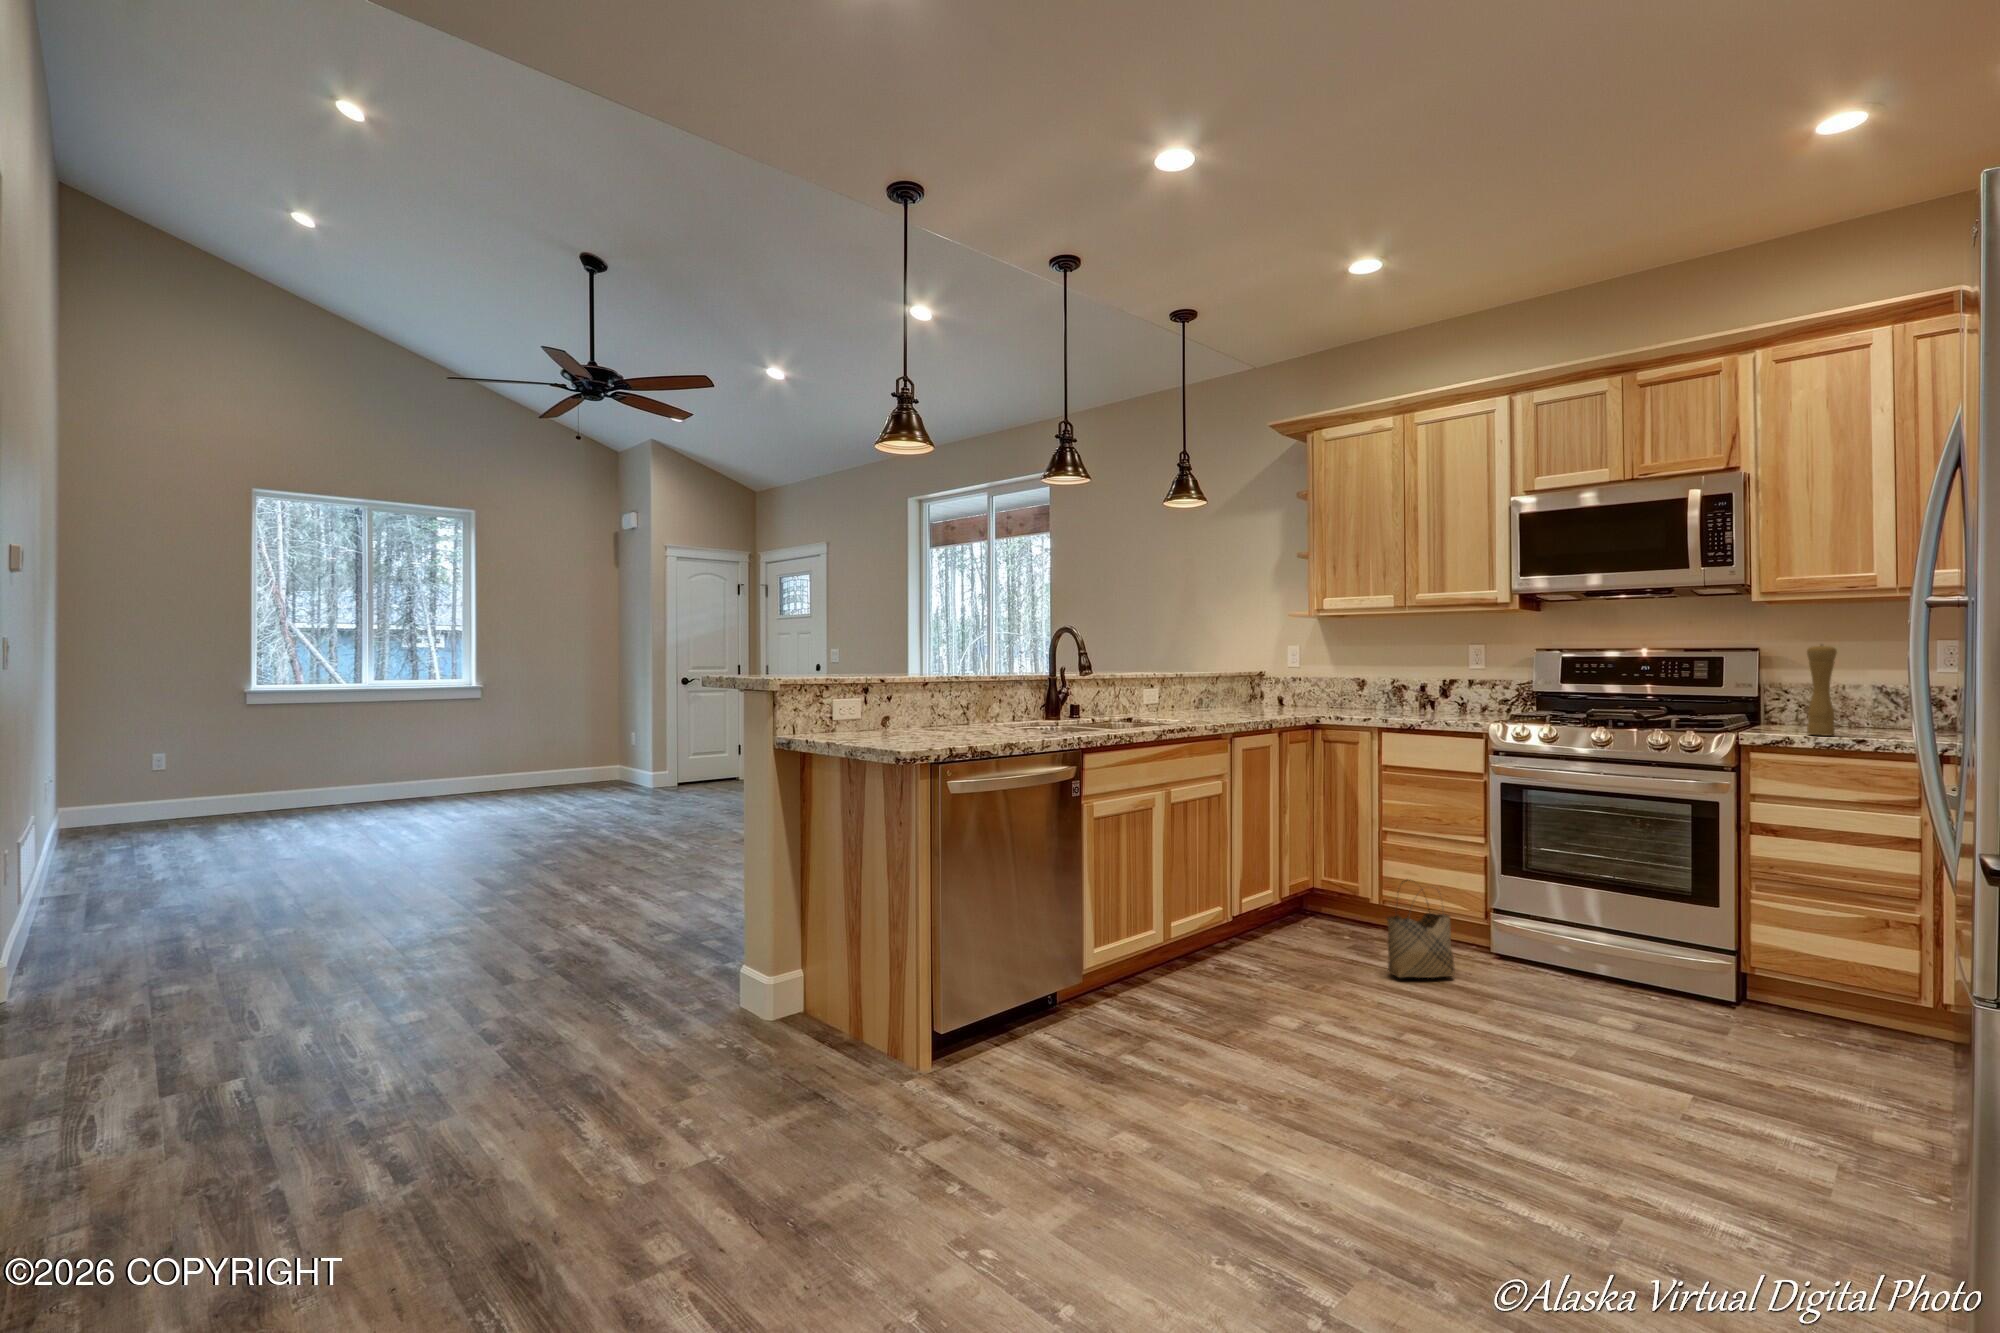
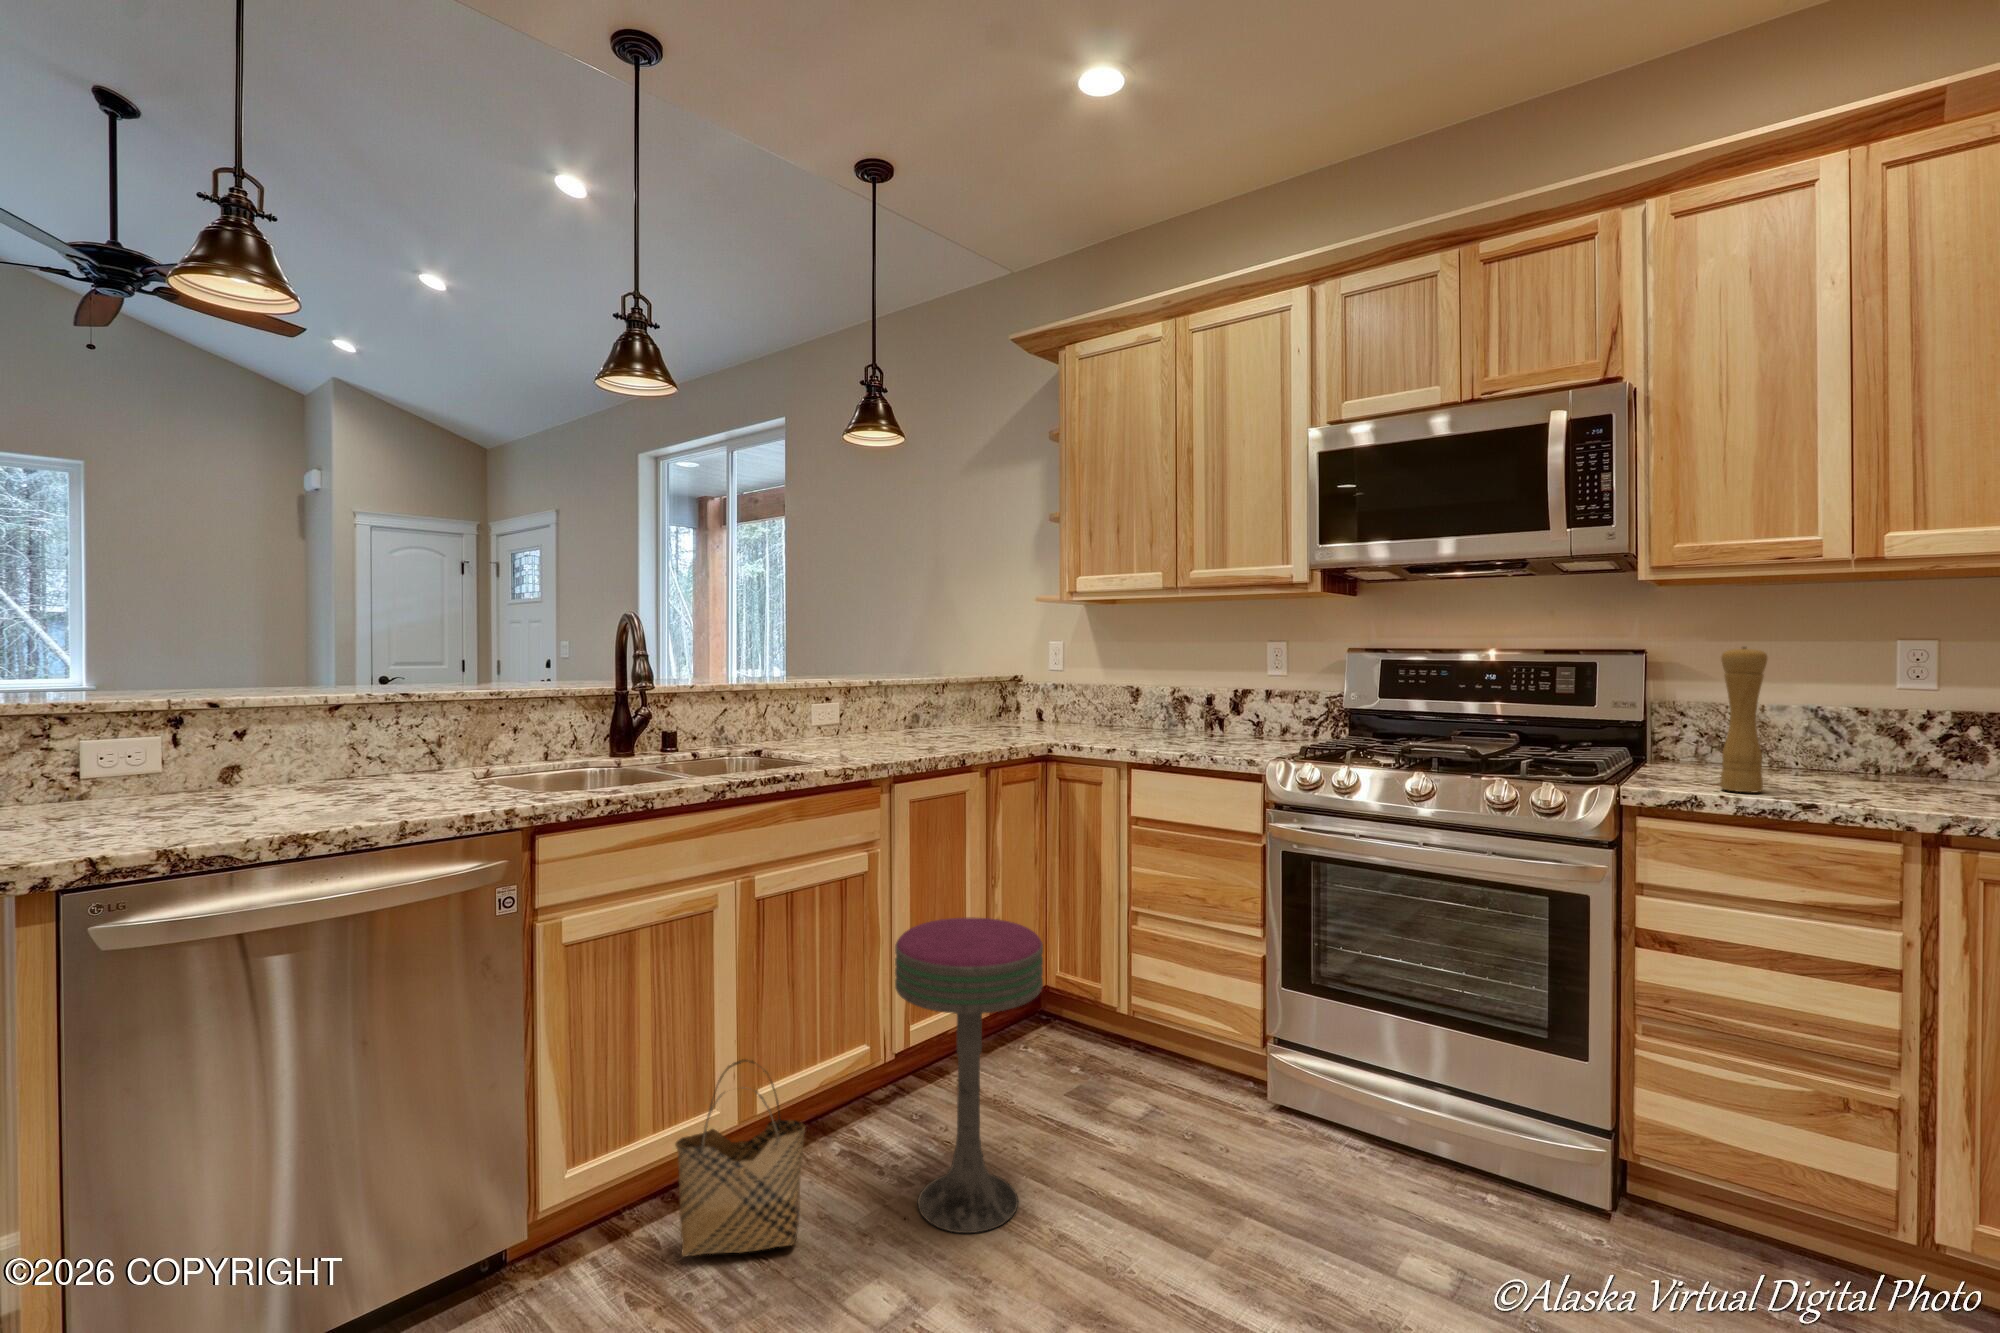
bar stool: none [1267,818,1363,999] -> present [895,917,1043,1233]
woven basket: present [1387,880,1455,978] -> present [675,1059,805,1257]

